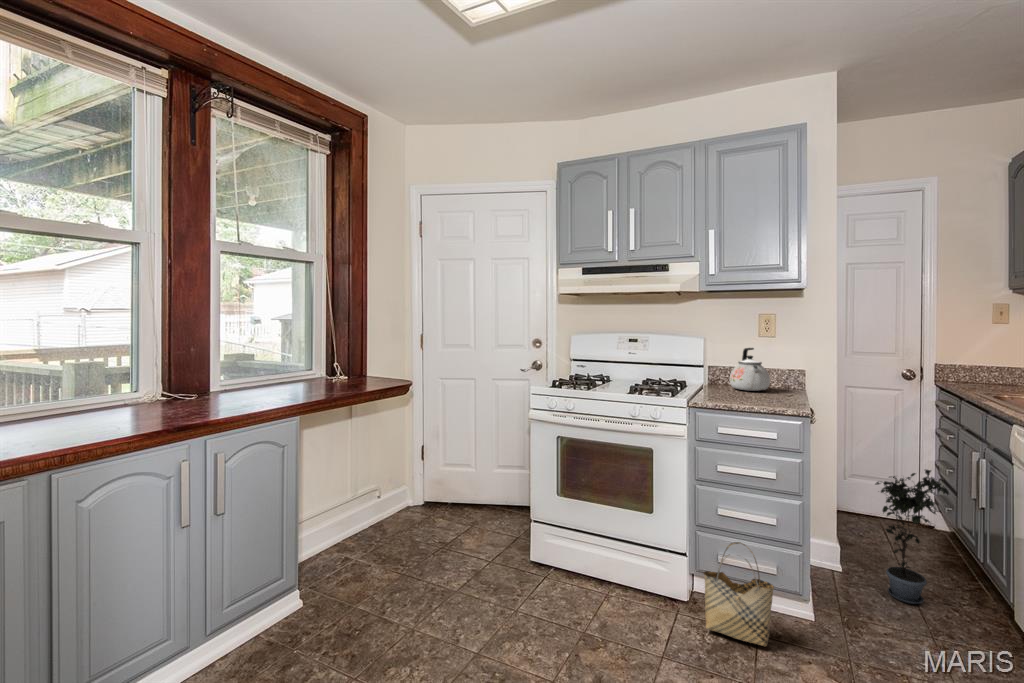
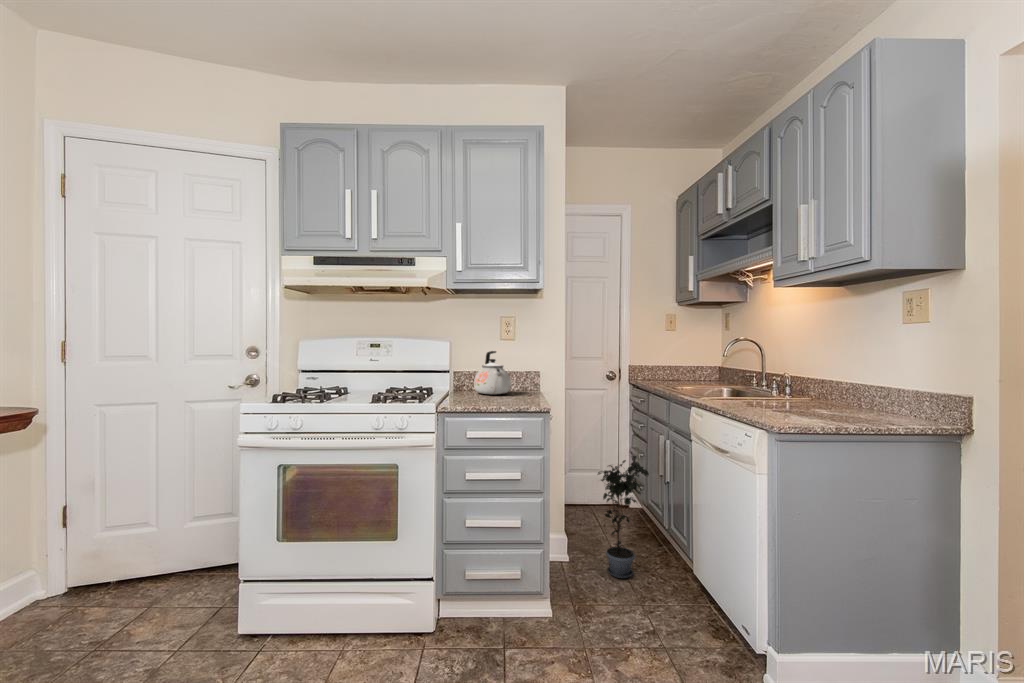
woven basket: present [703,542,774,646] -> none [452,553,521,660]

